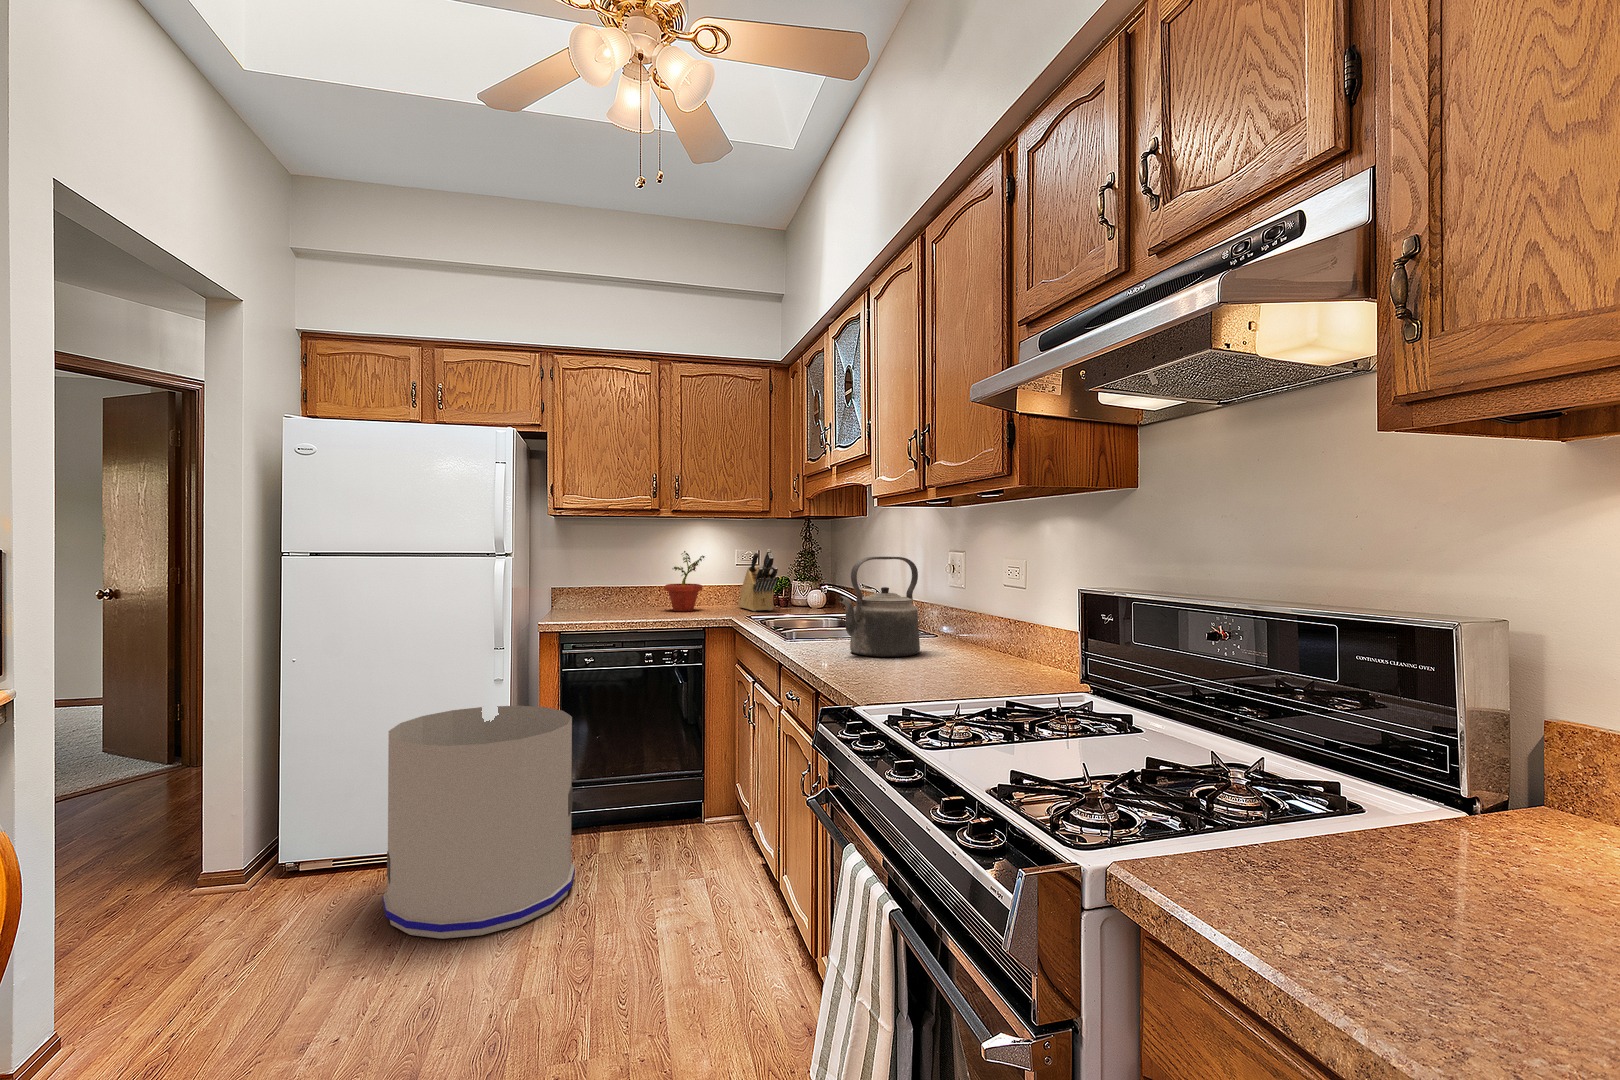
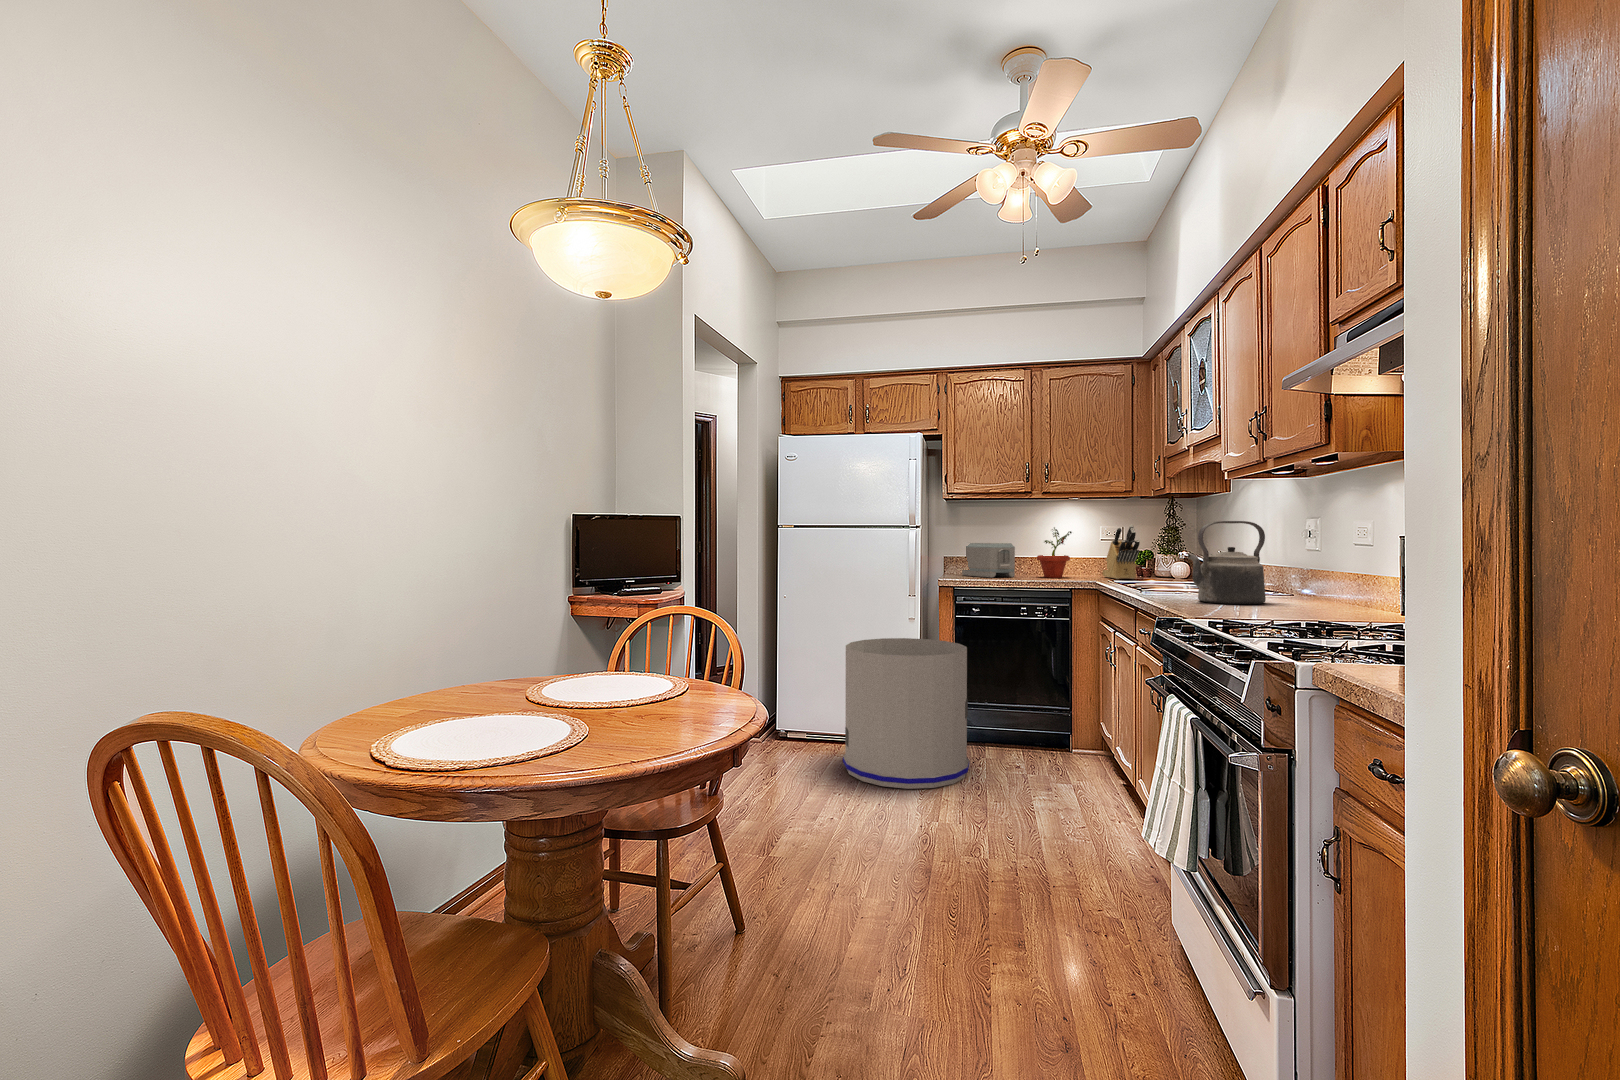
toaster: none [573,569,639,614] -> present [962,543,1015,578]

